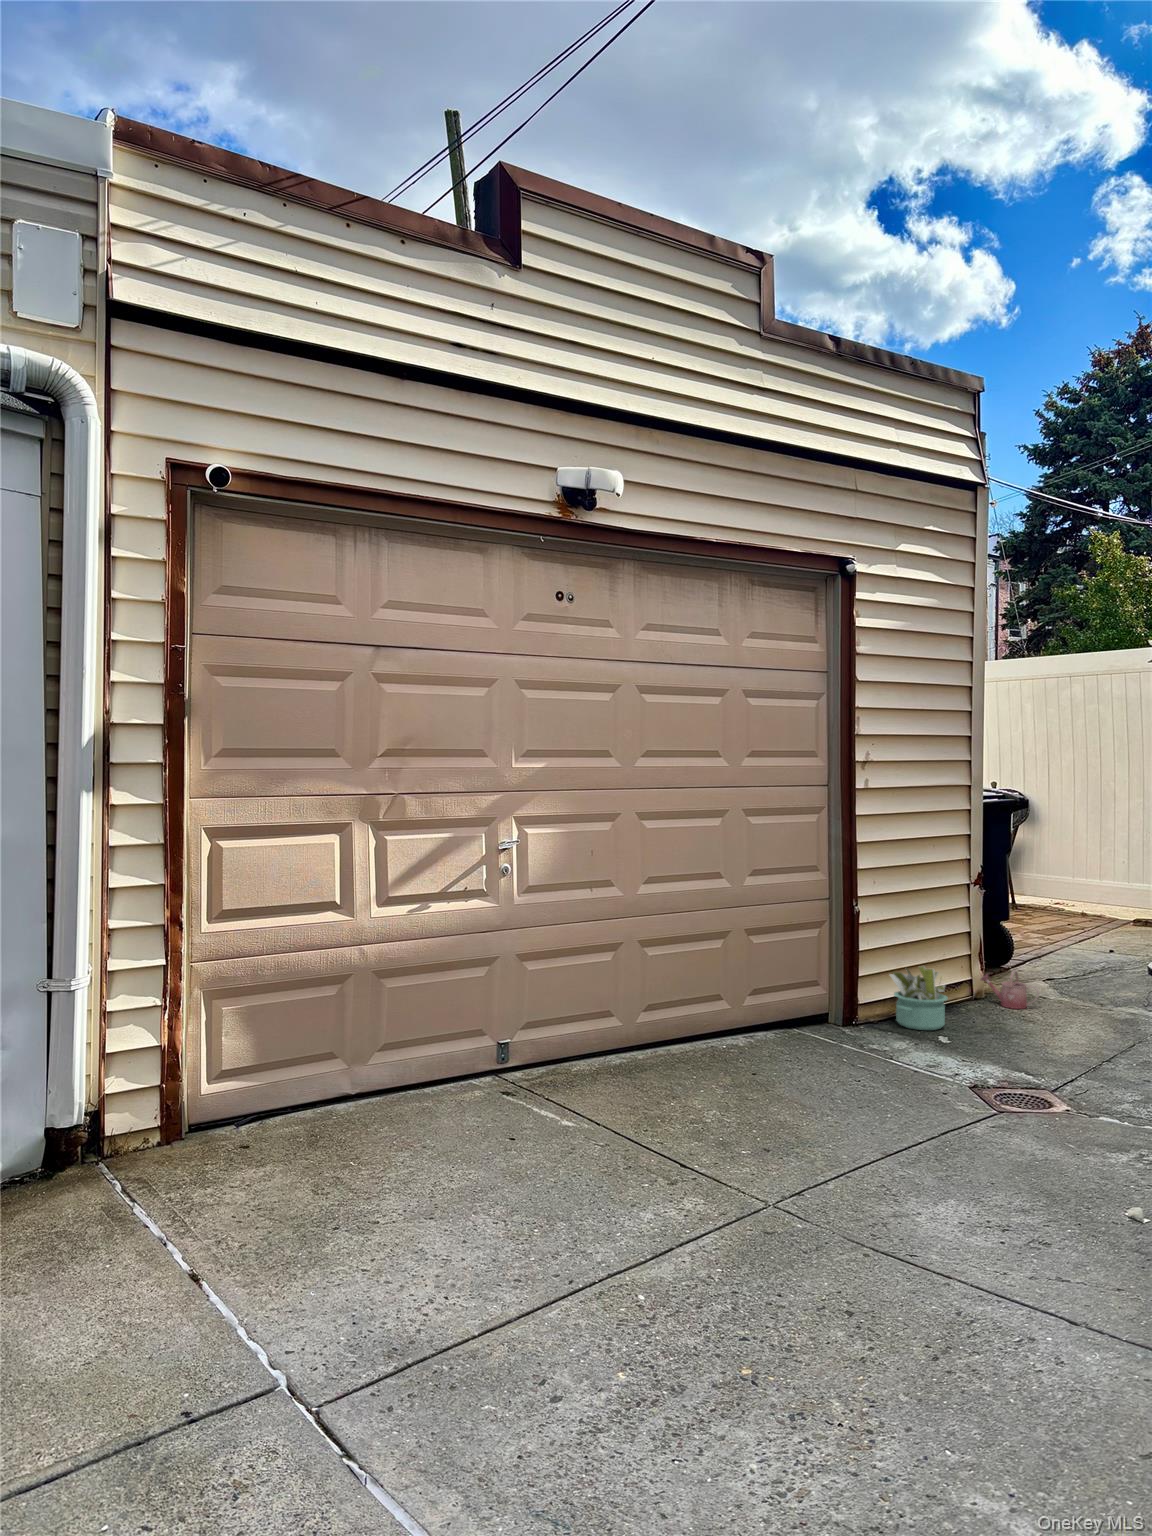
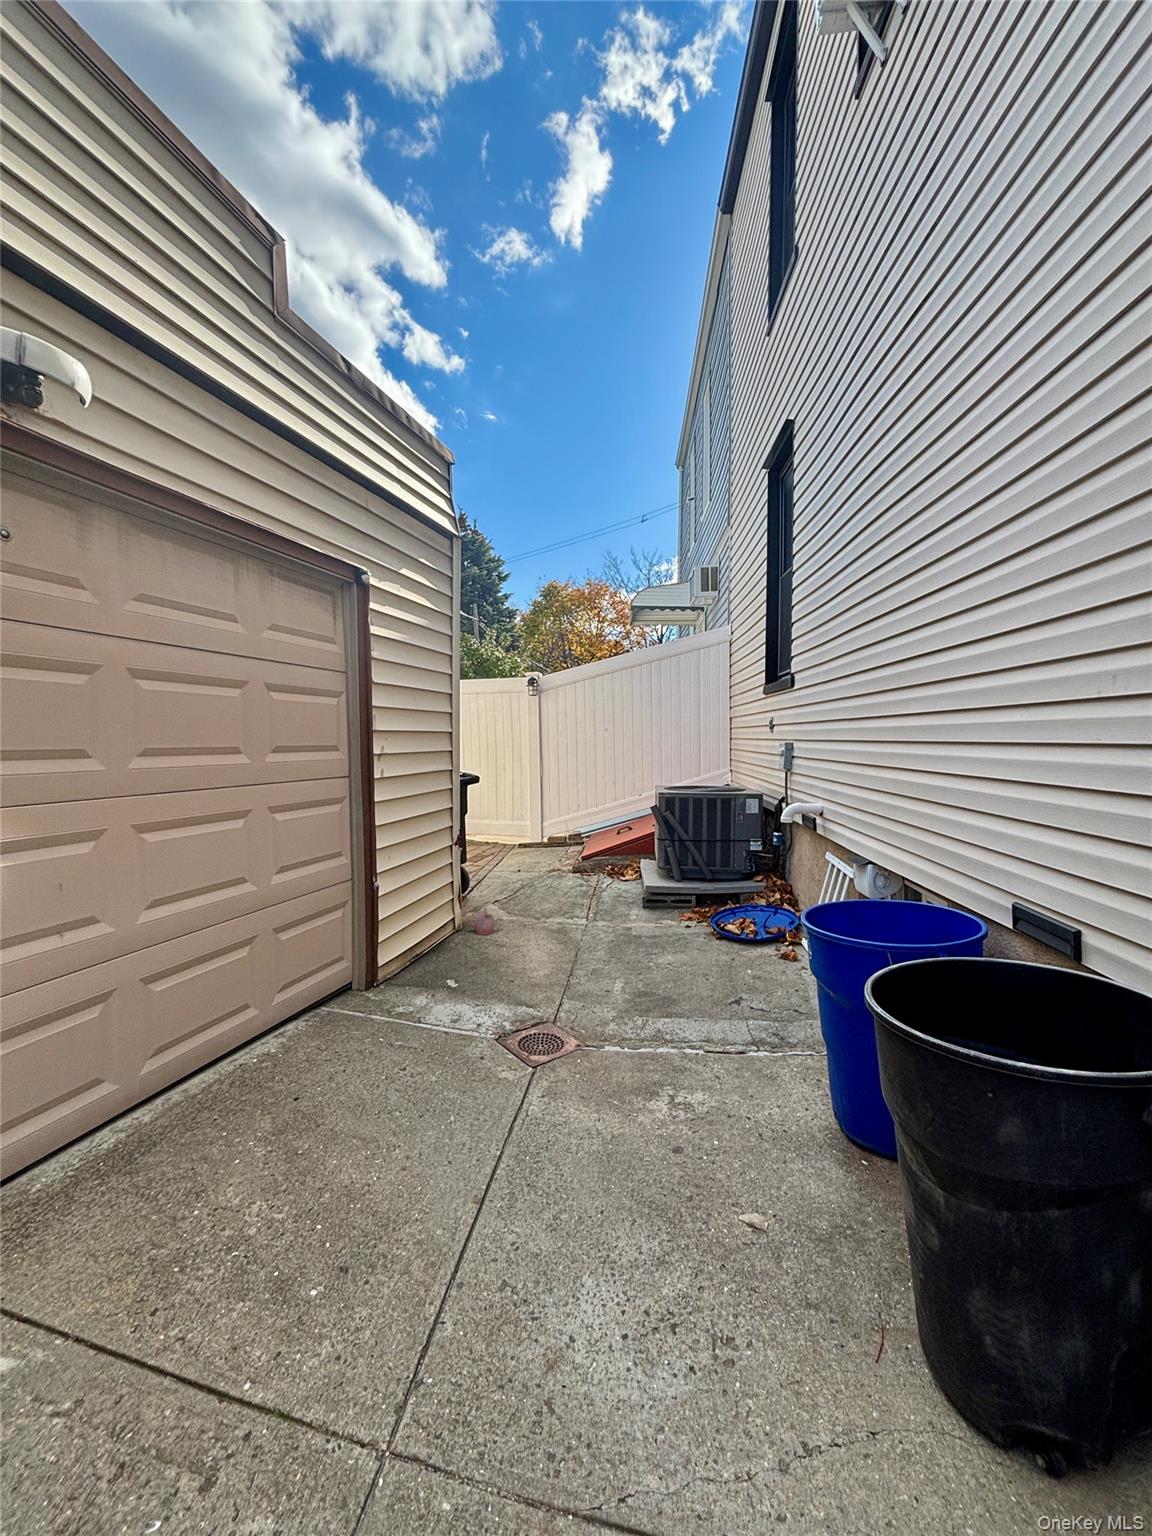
decorative plant: present [890,966,947,1030] -> none [403,921,452,977]

